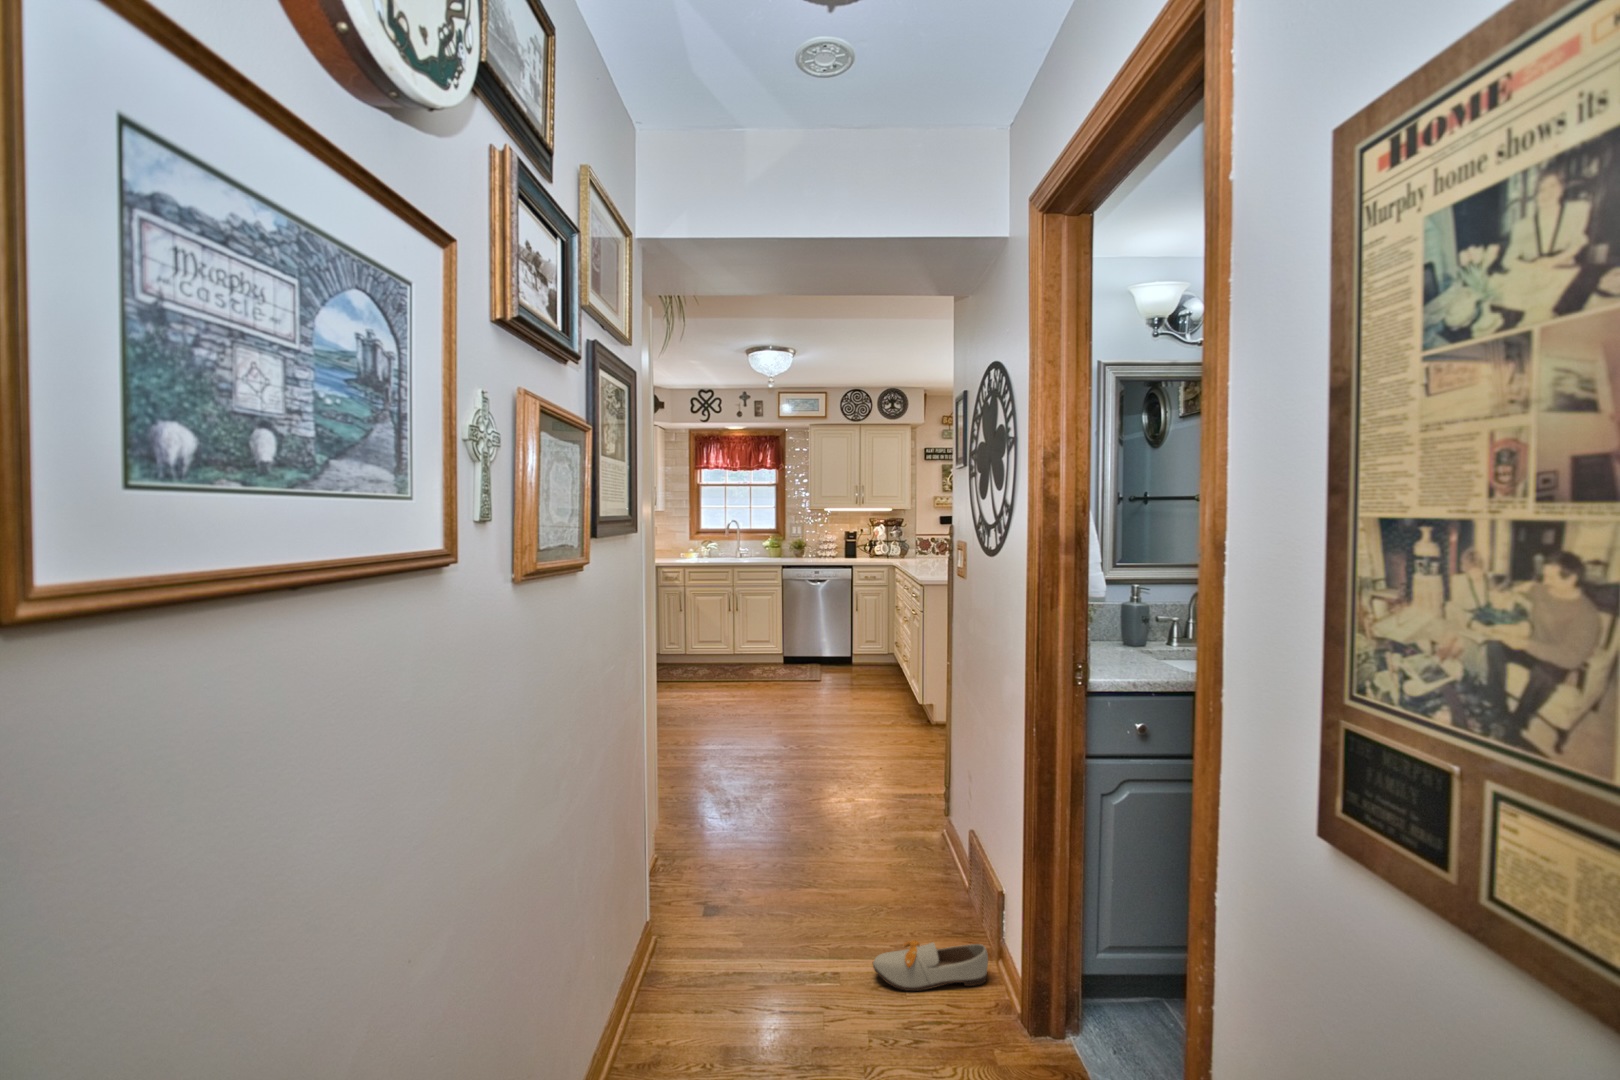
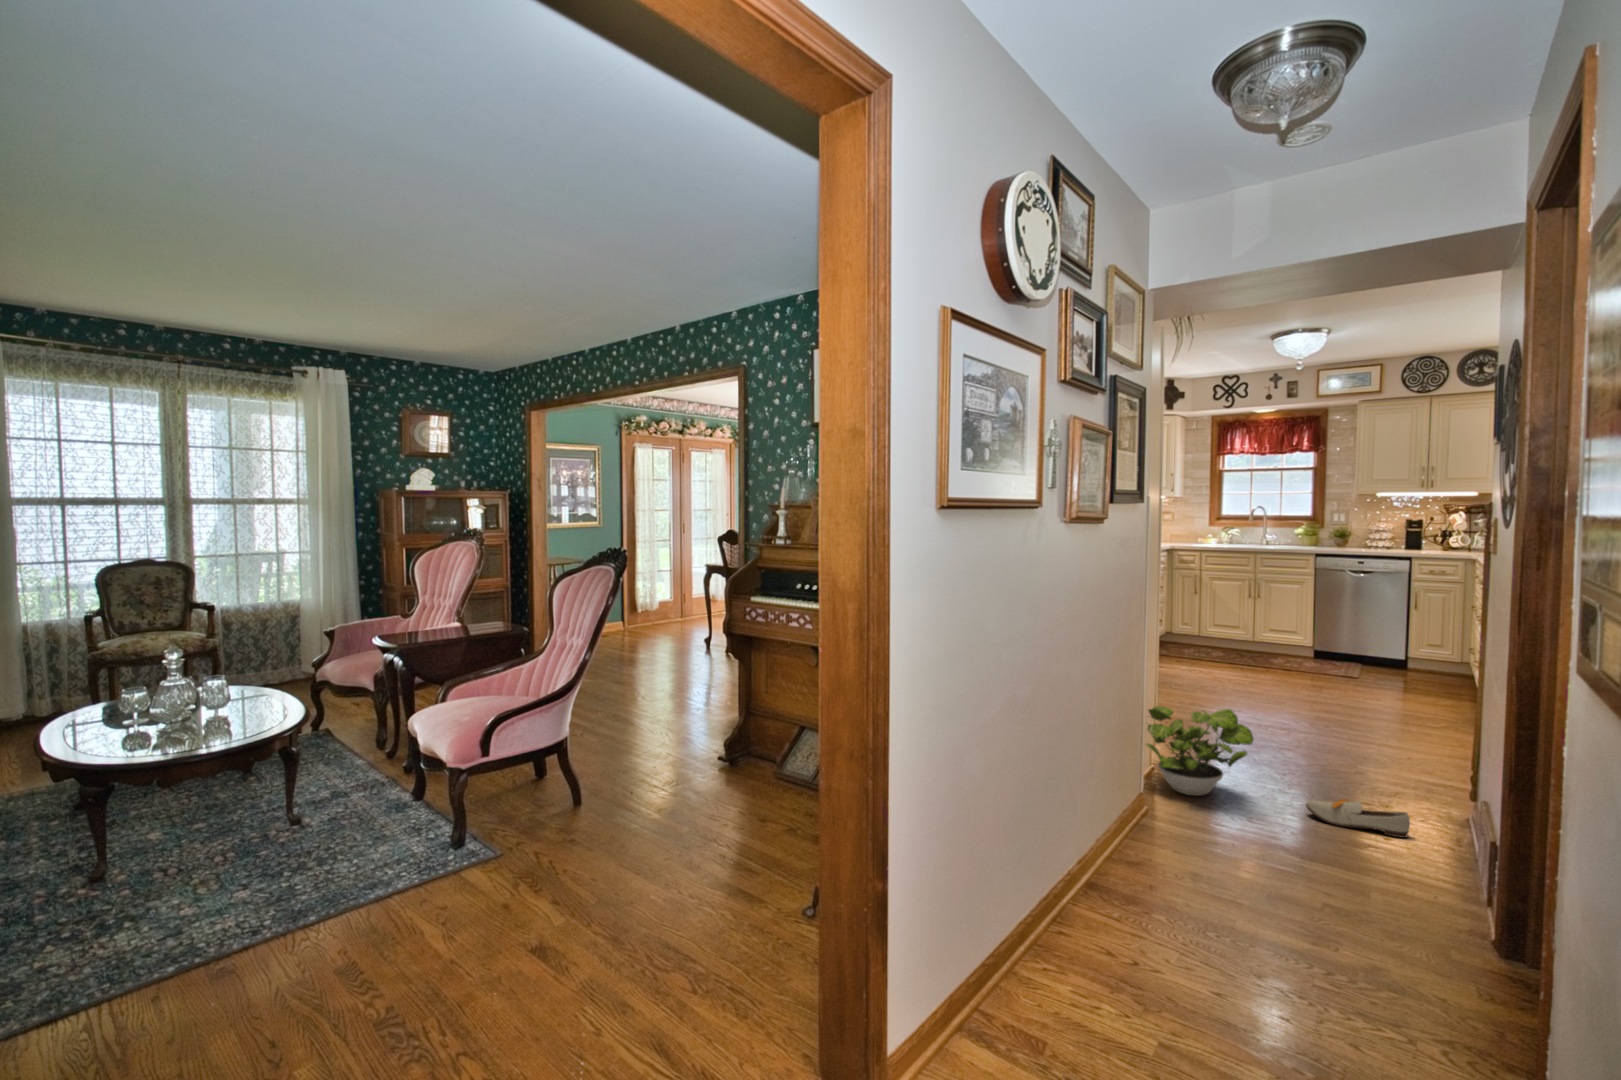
potted plant: none [649,848,813,1005] -> present [1146,706,1254,796]

